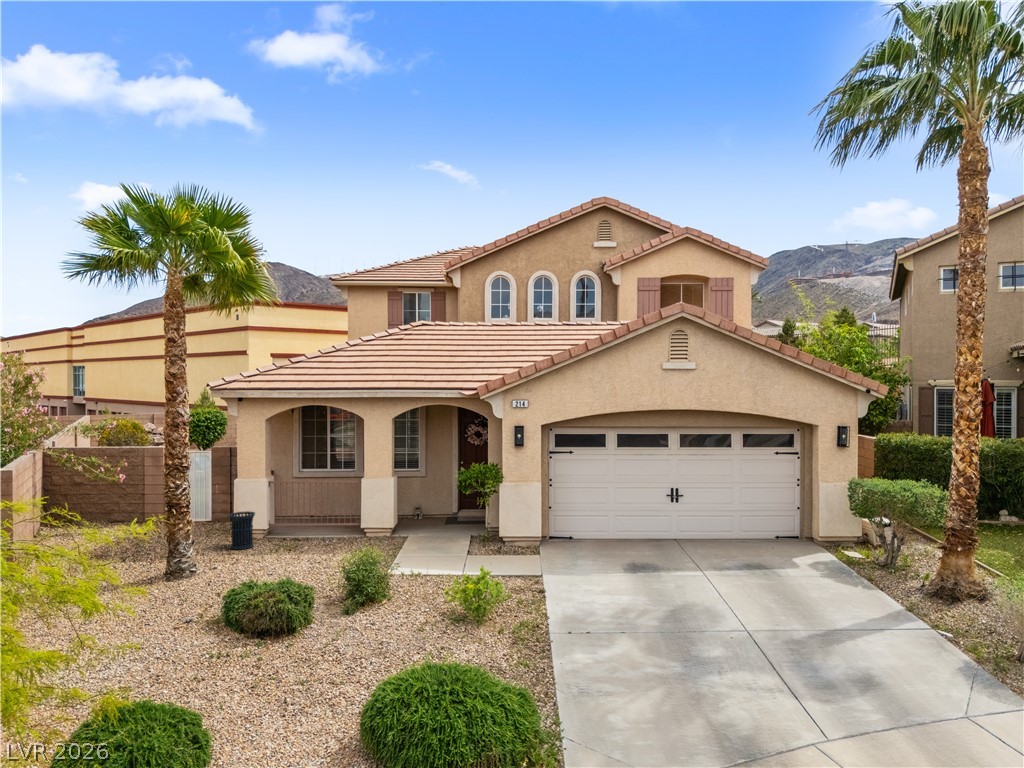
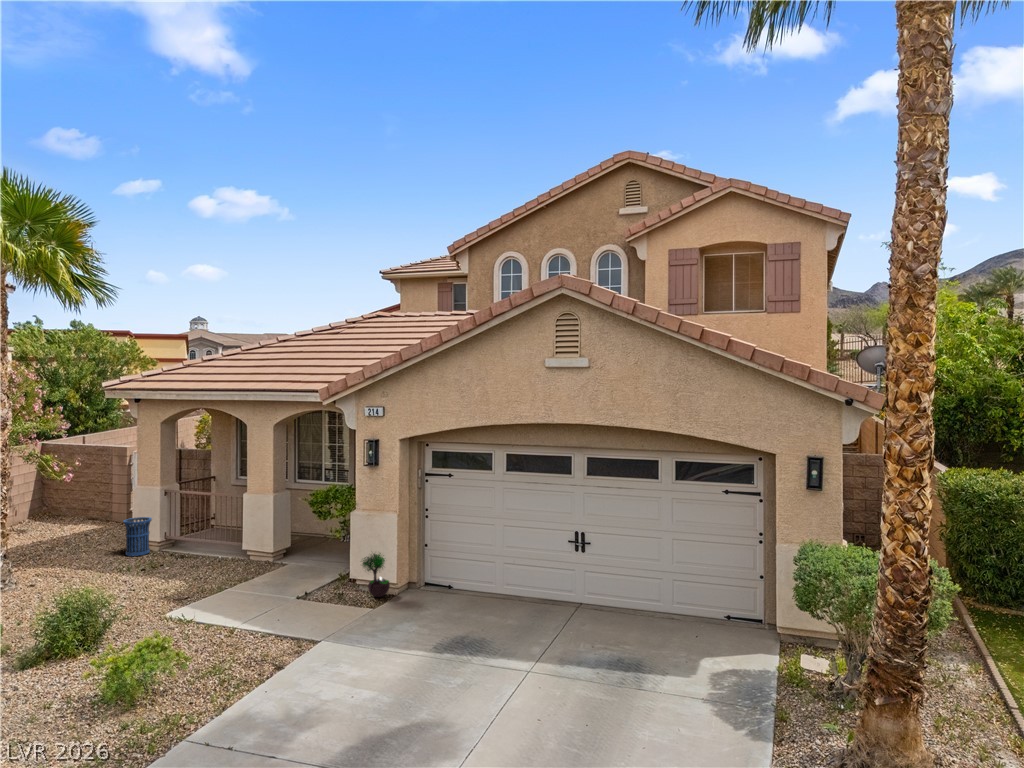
potted tree: none [521,513,544,552] -> present [362,553,390,597]

